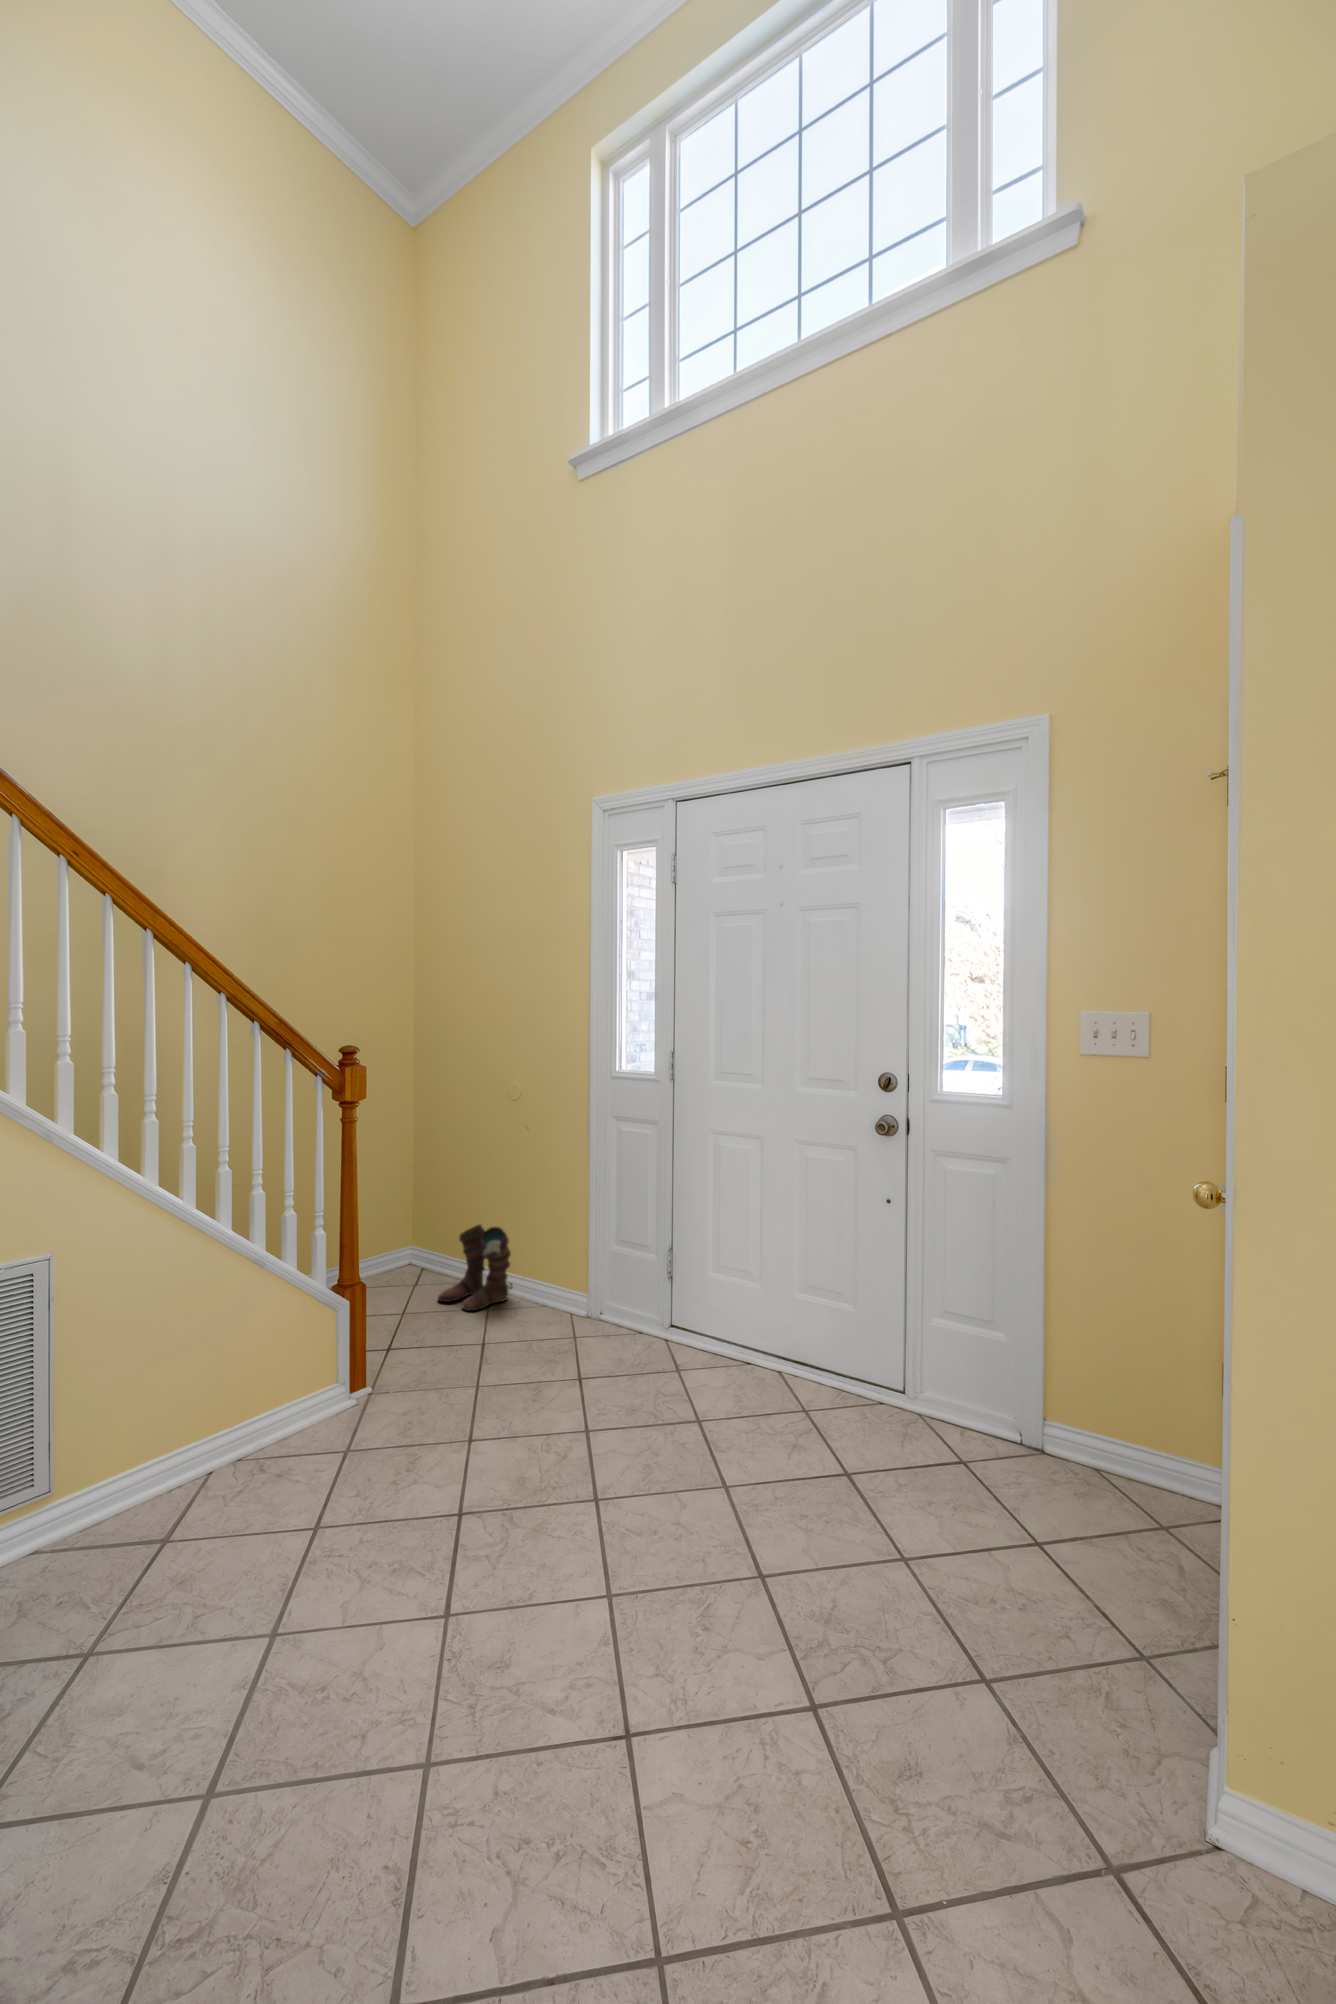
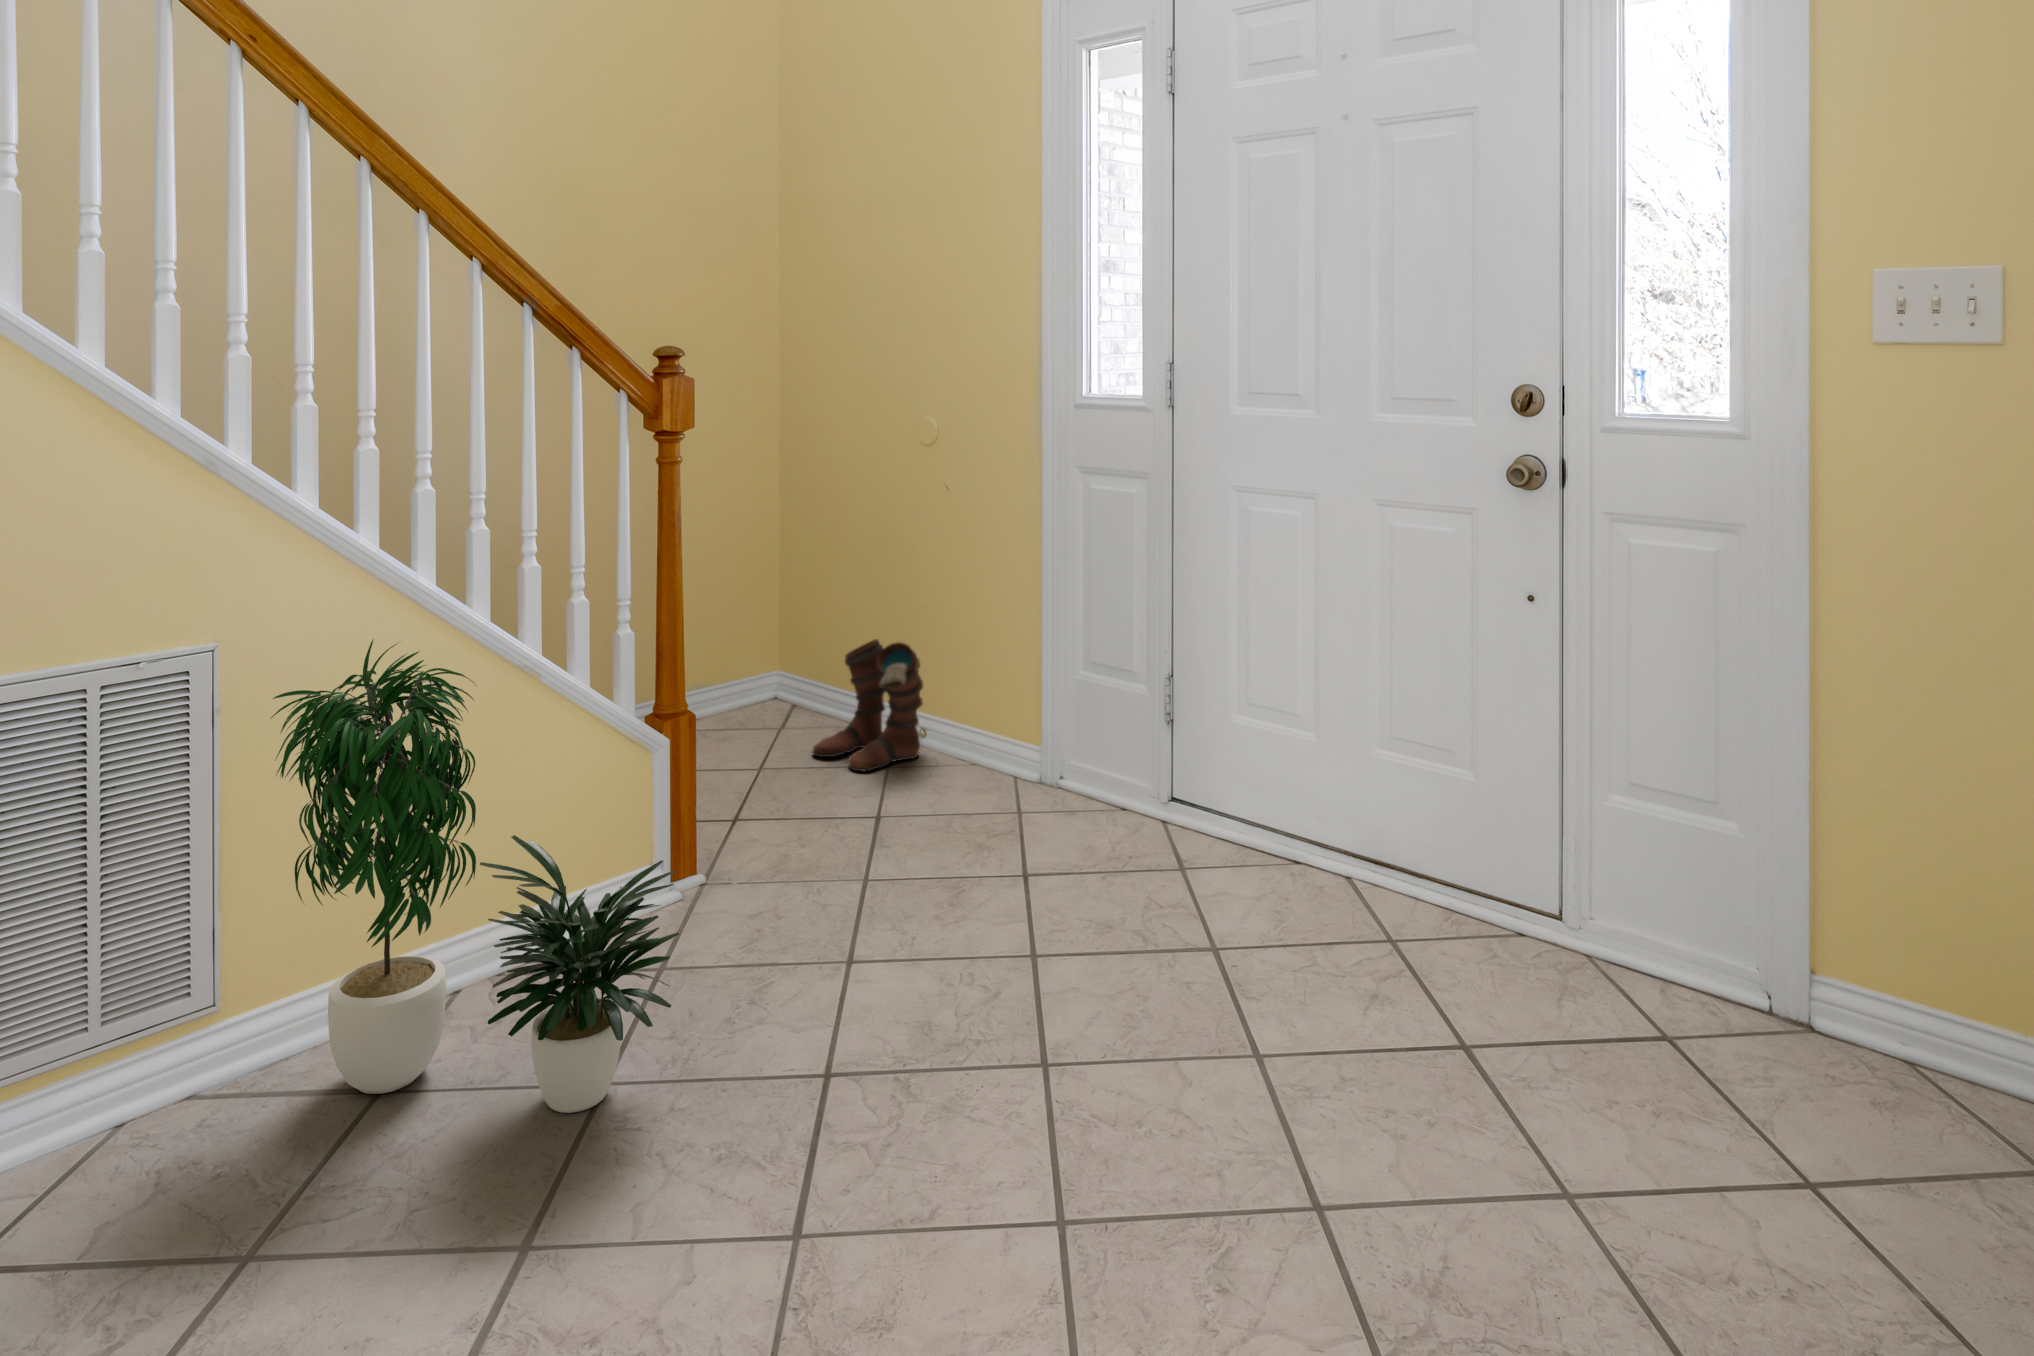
potted plant: none [96,1246,366,1548] -> present [271,640,679,1113]

